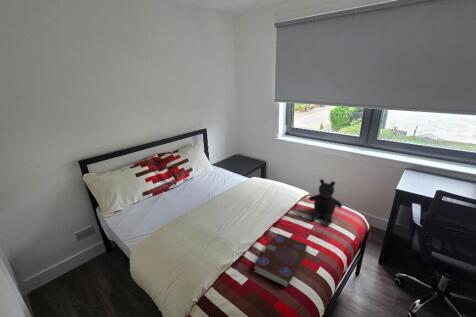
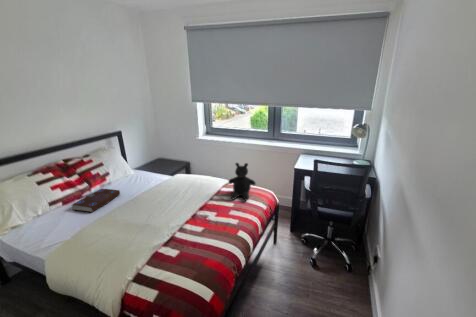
book: present [254,234,307,287] -> present [72,189,120,212]

